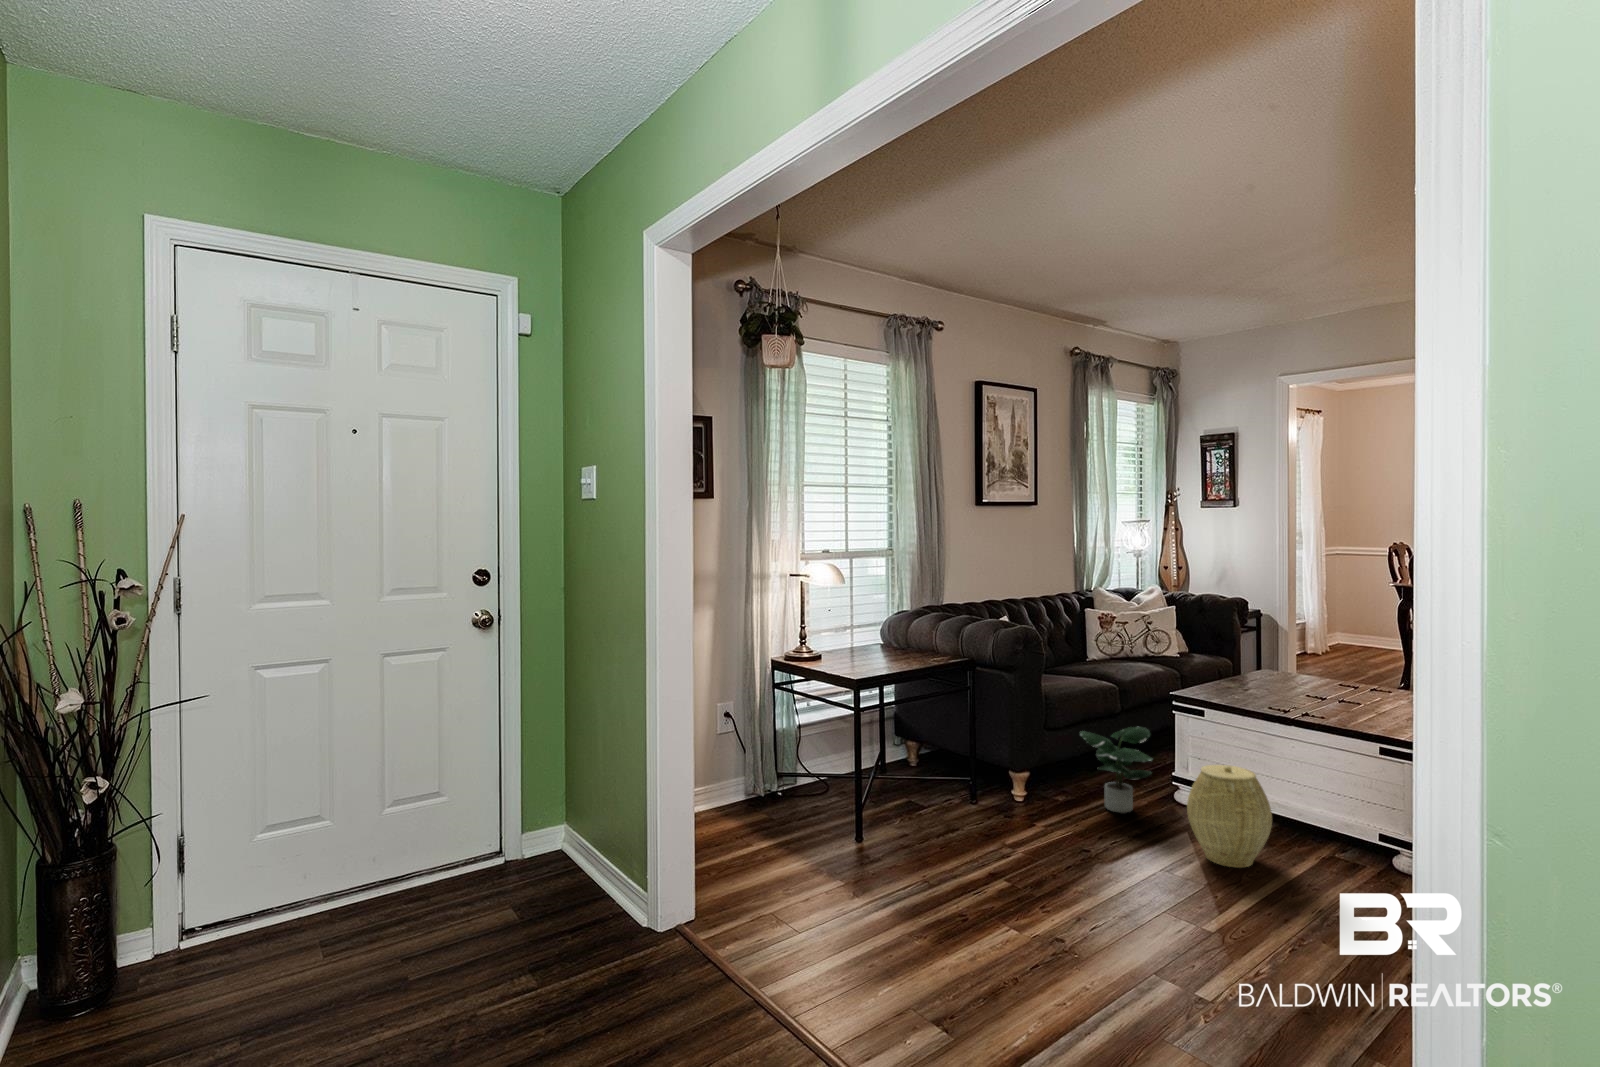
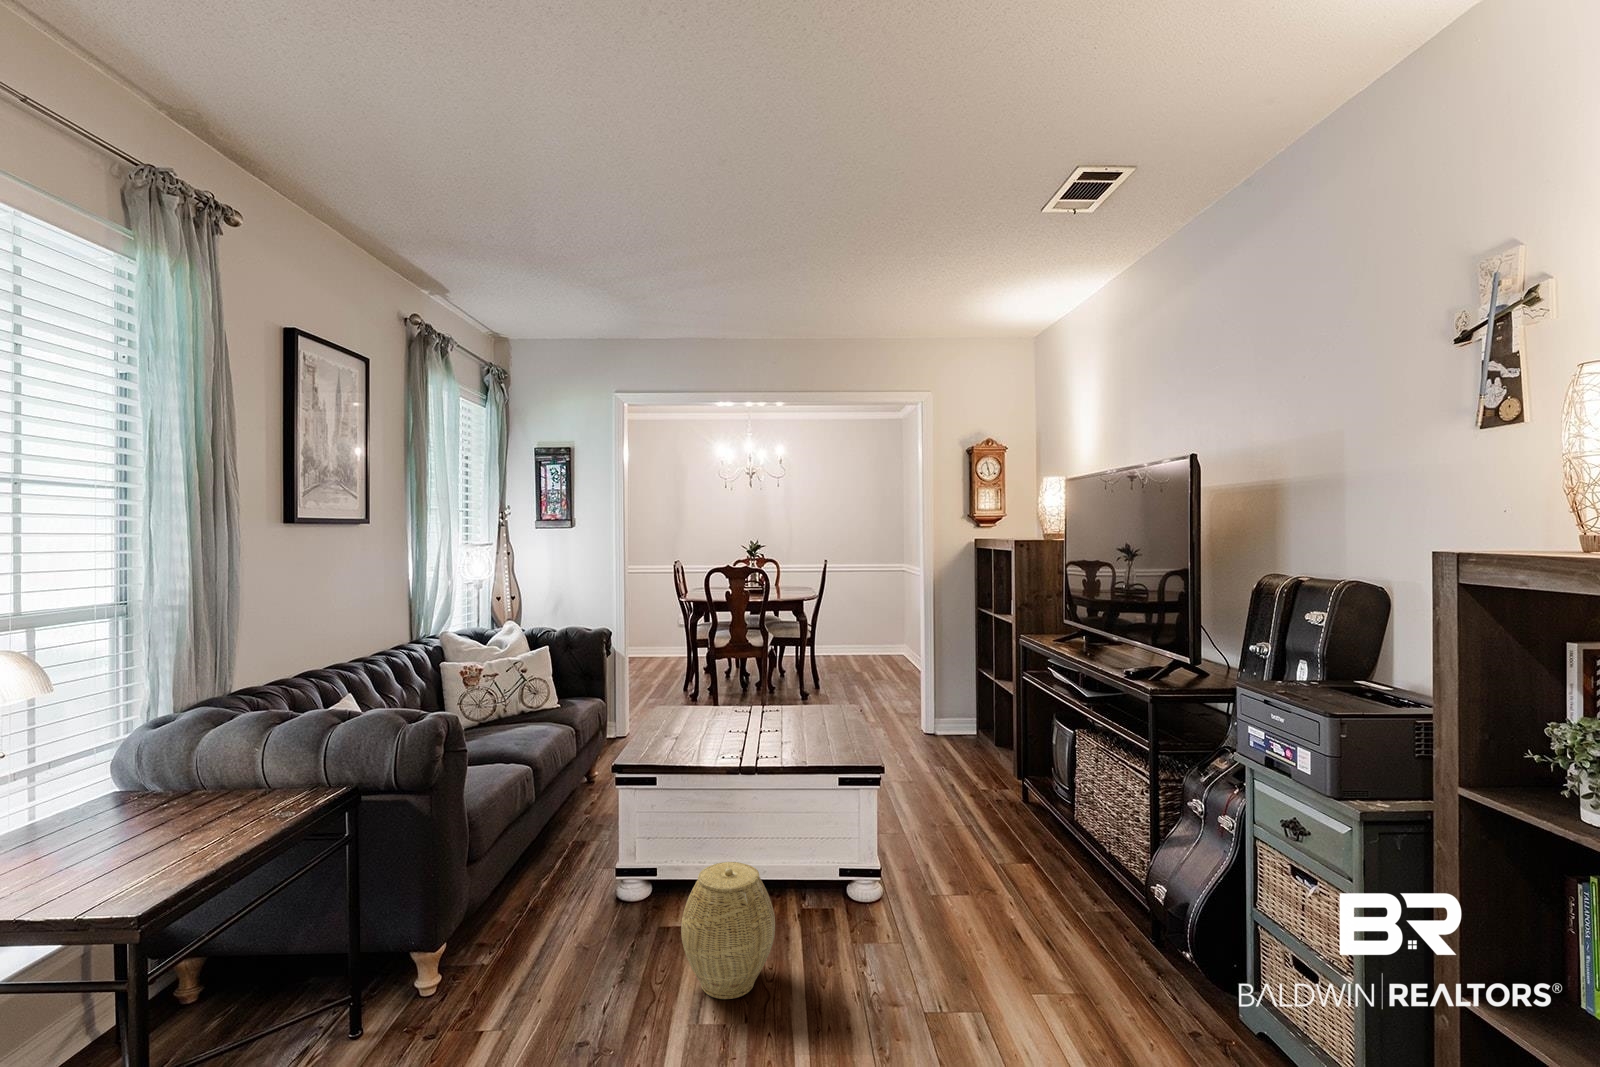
potted plant: present [1080,727,1153,813] -> none [508,828,614,961]

